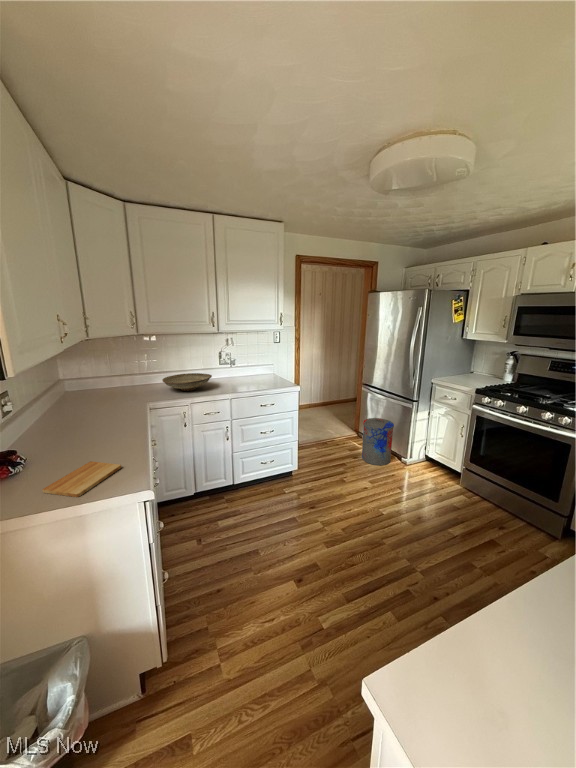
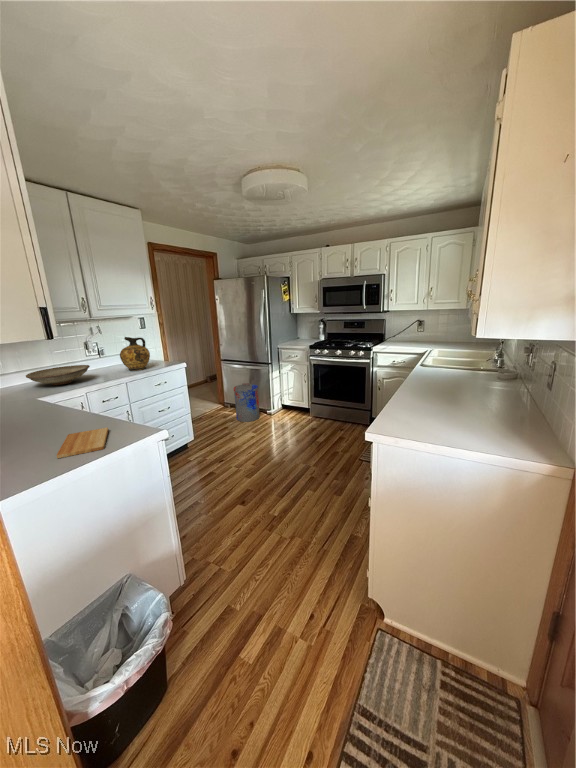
ceramic jug: none [242,353,269,387] -> present [120,337,150,371]

